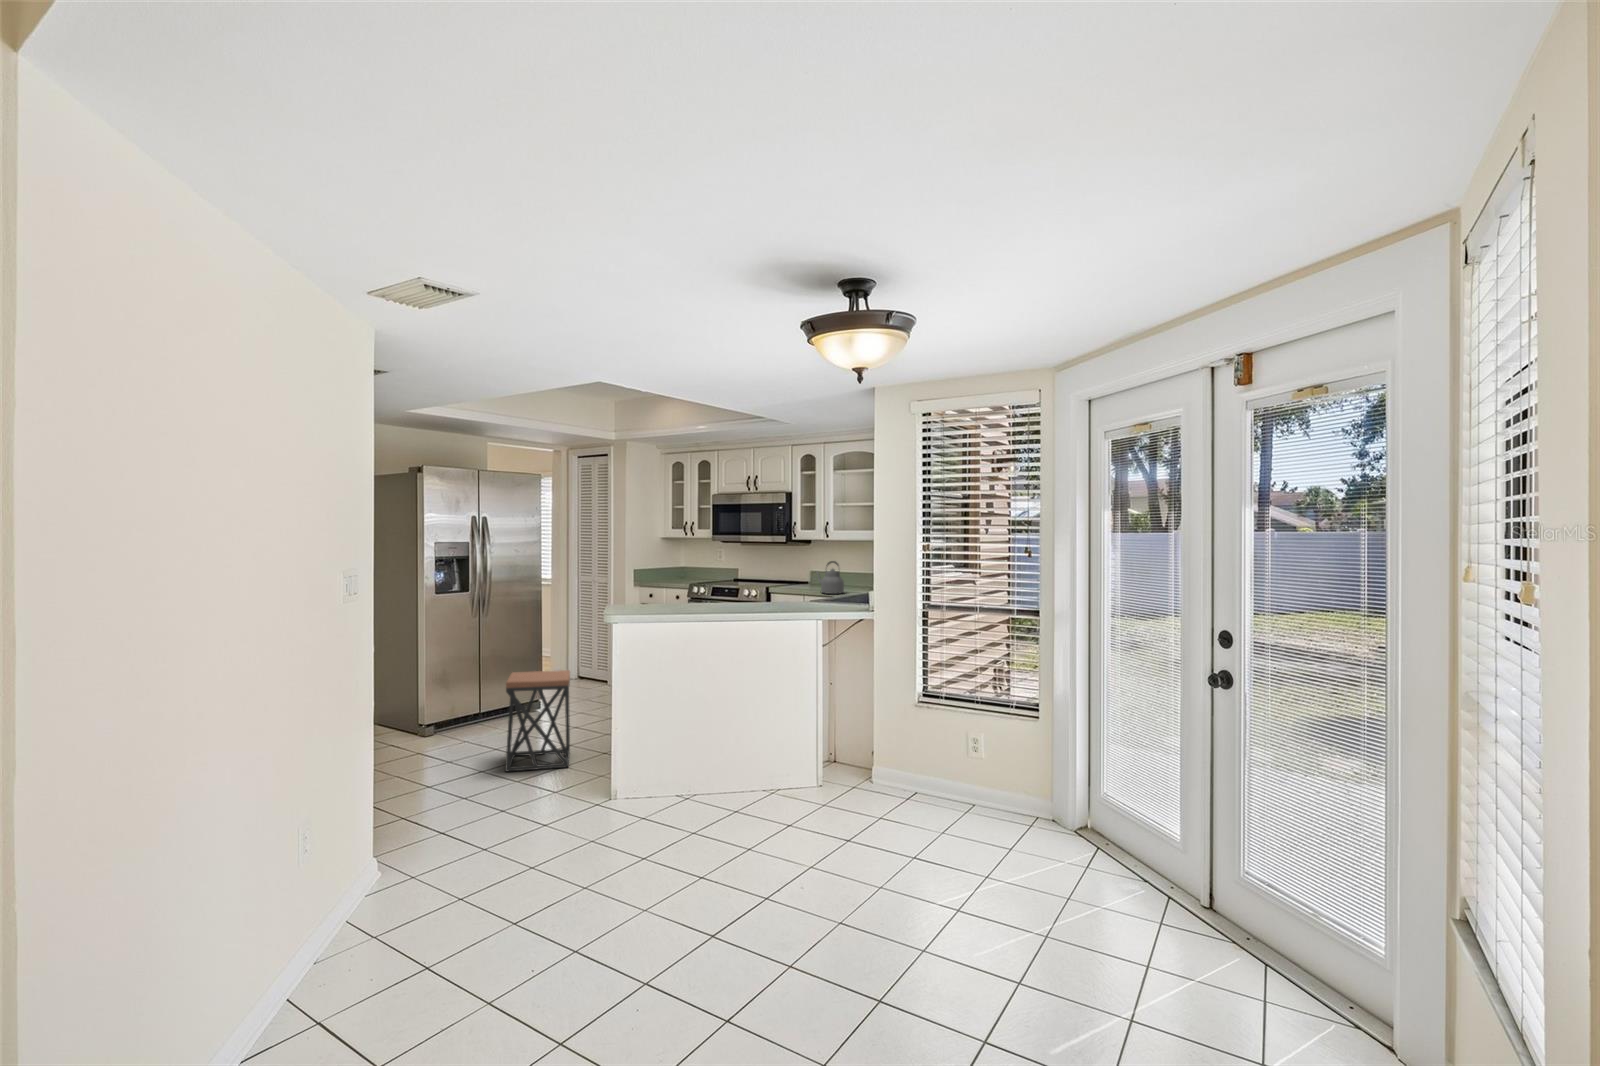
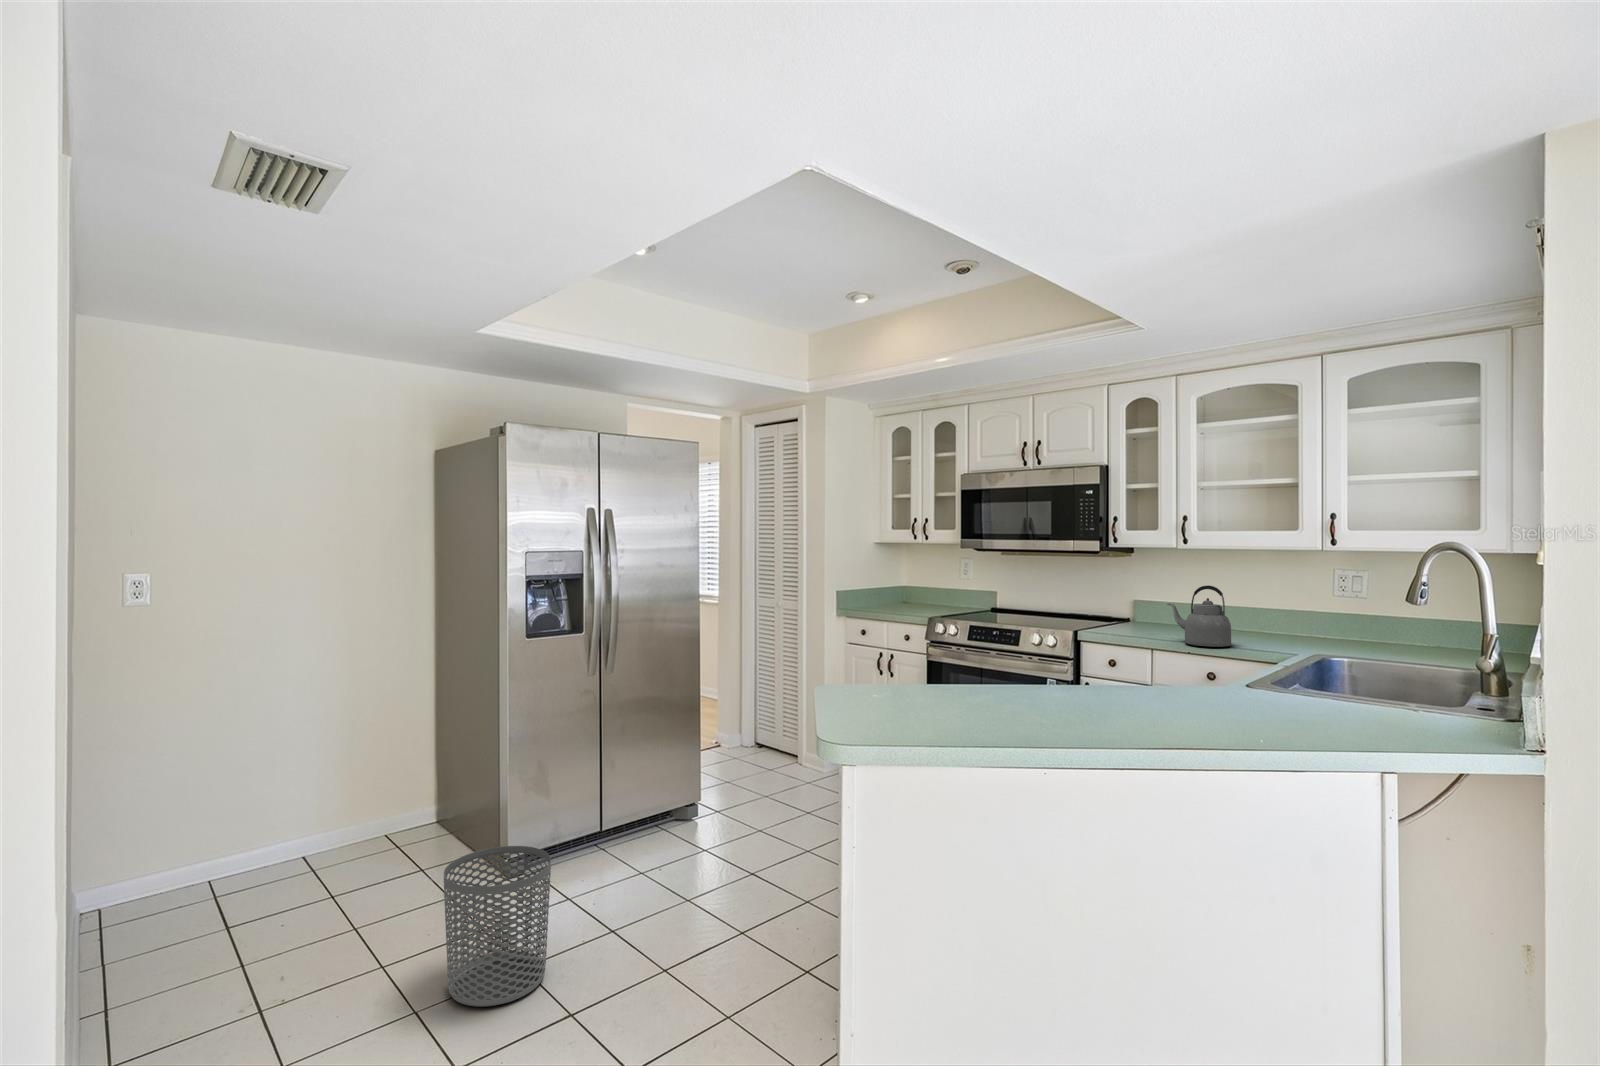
stool: present [505,670,570,771] -> none [619,798,746,1024]
waste bin: none [407,700,465,772] -> present [444,846,551,1007]

